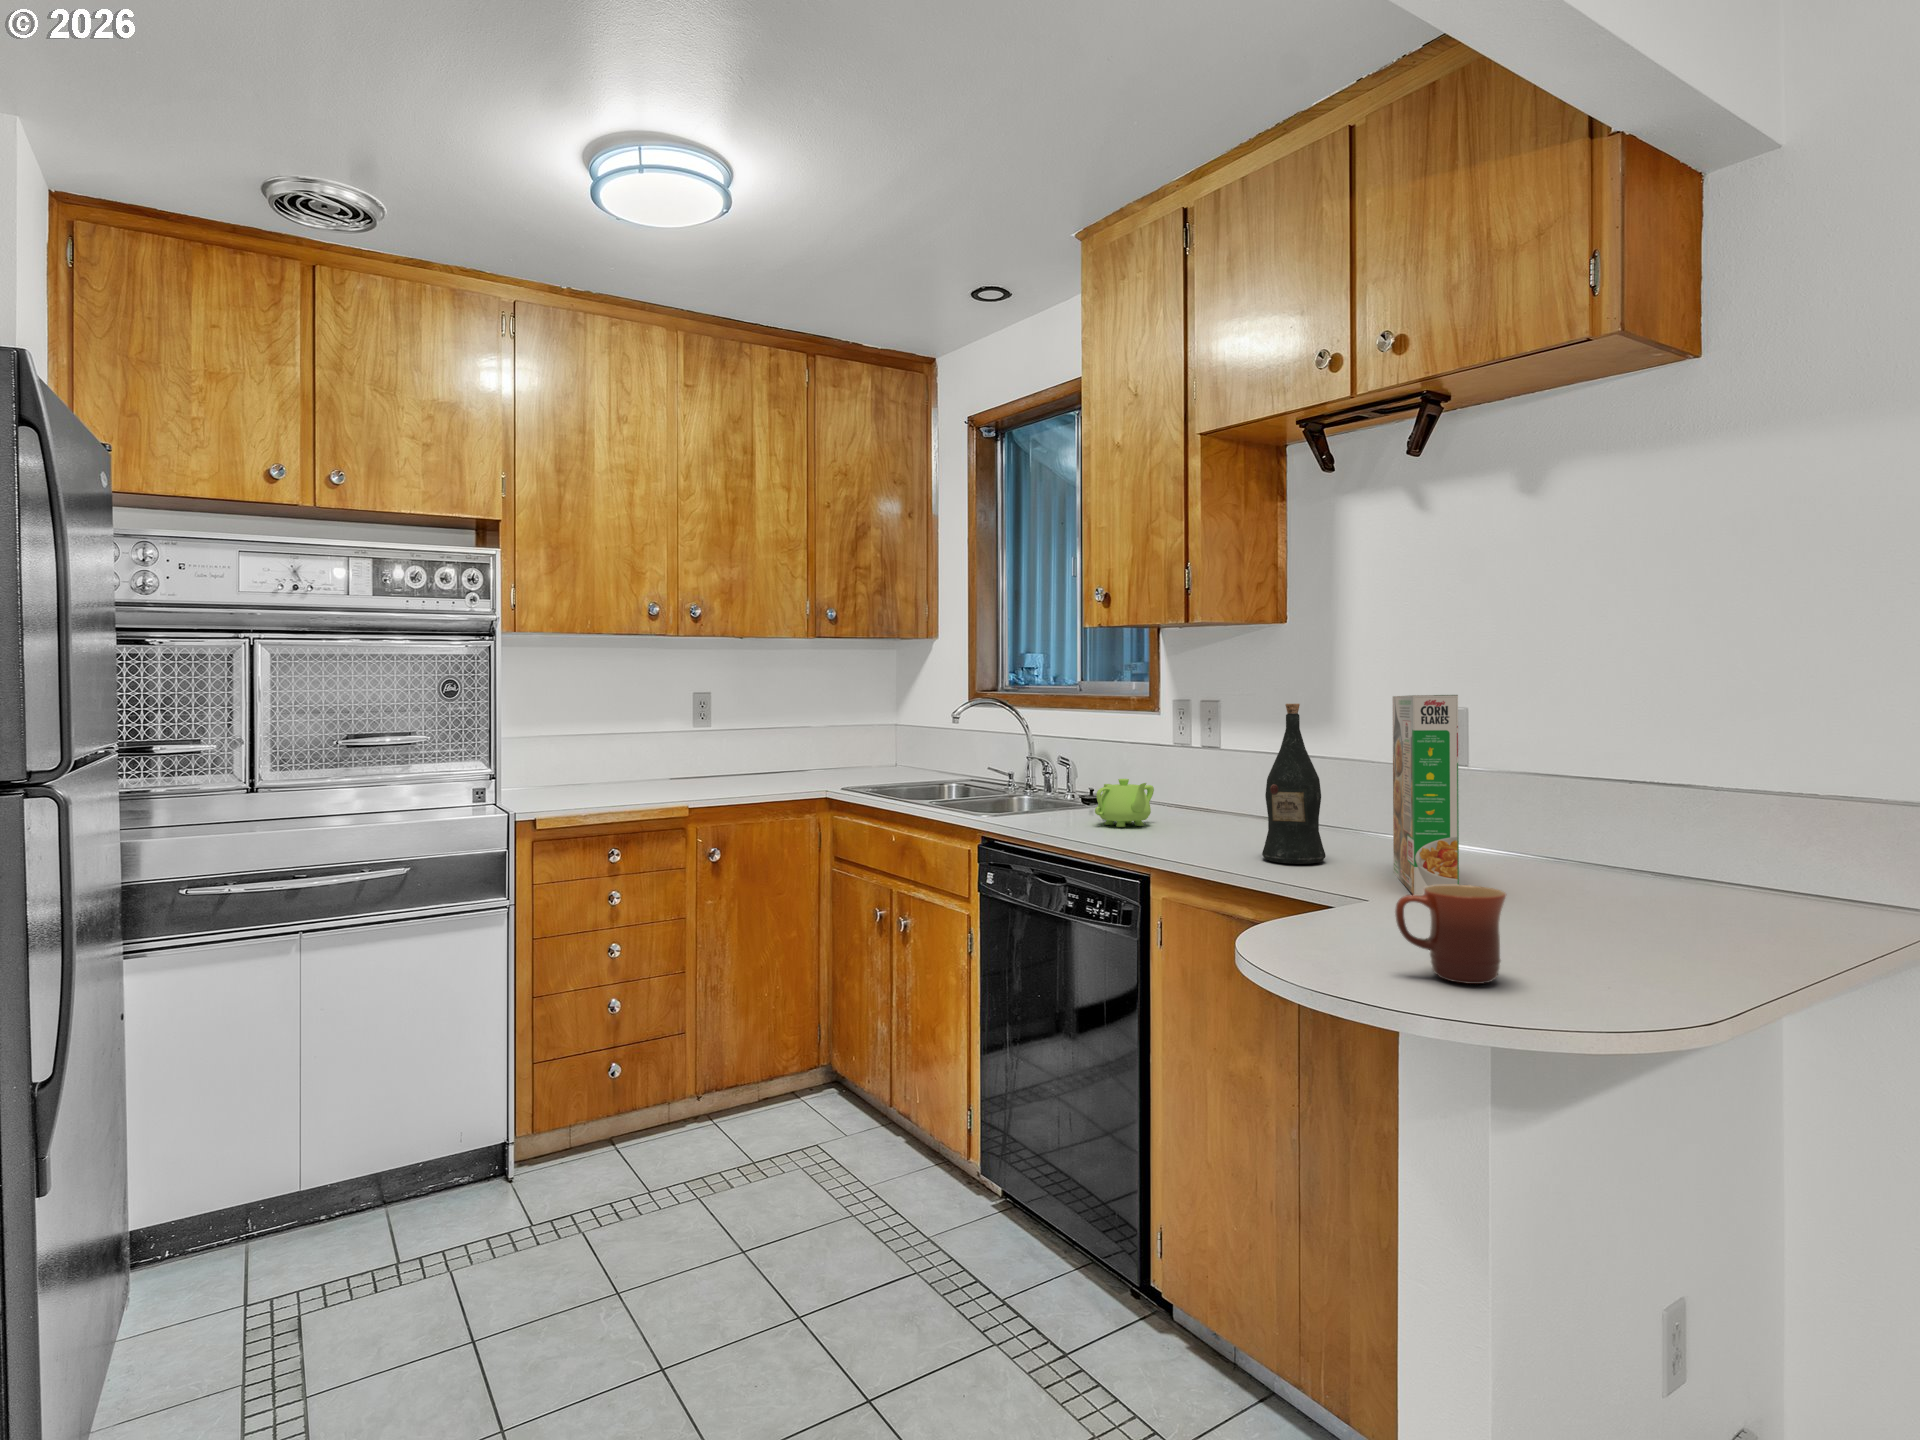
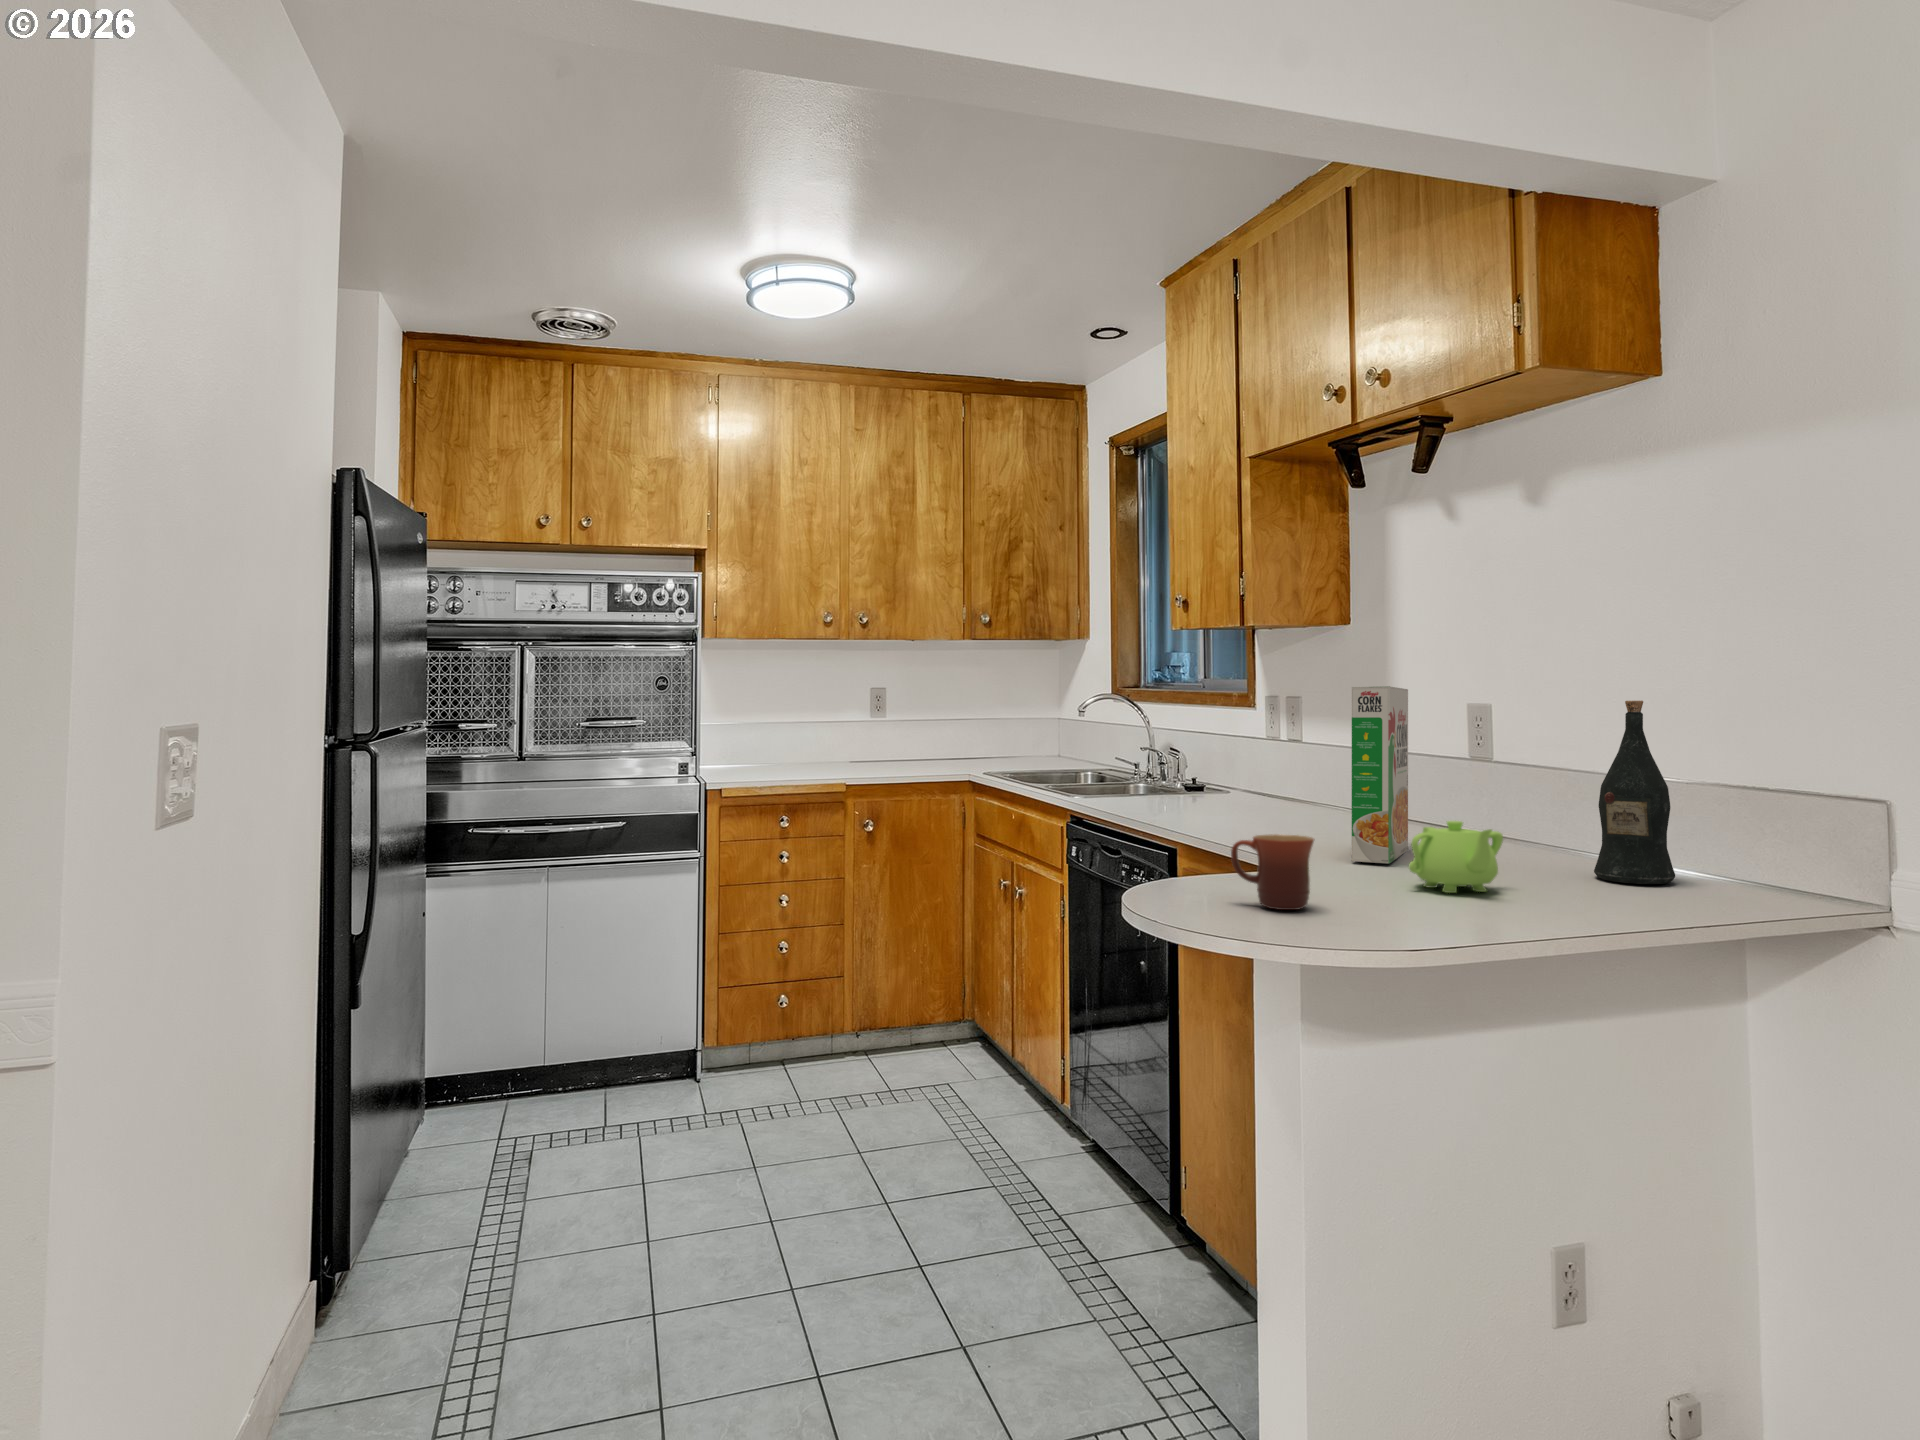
wine bottle: present [1262,704,1325,864] -> present [1594,701,1675,884]
teapot: present [1095,779,1154,827] -> present [1409,821,1503,893]

